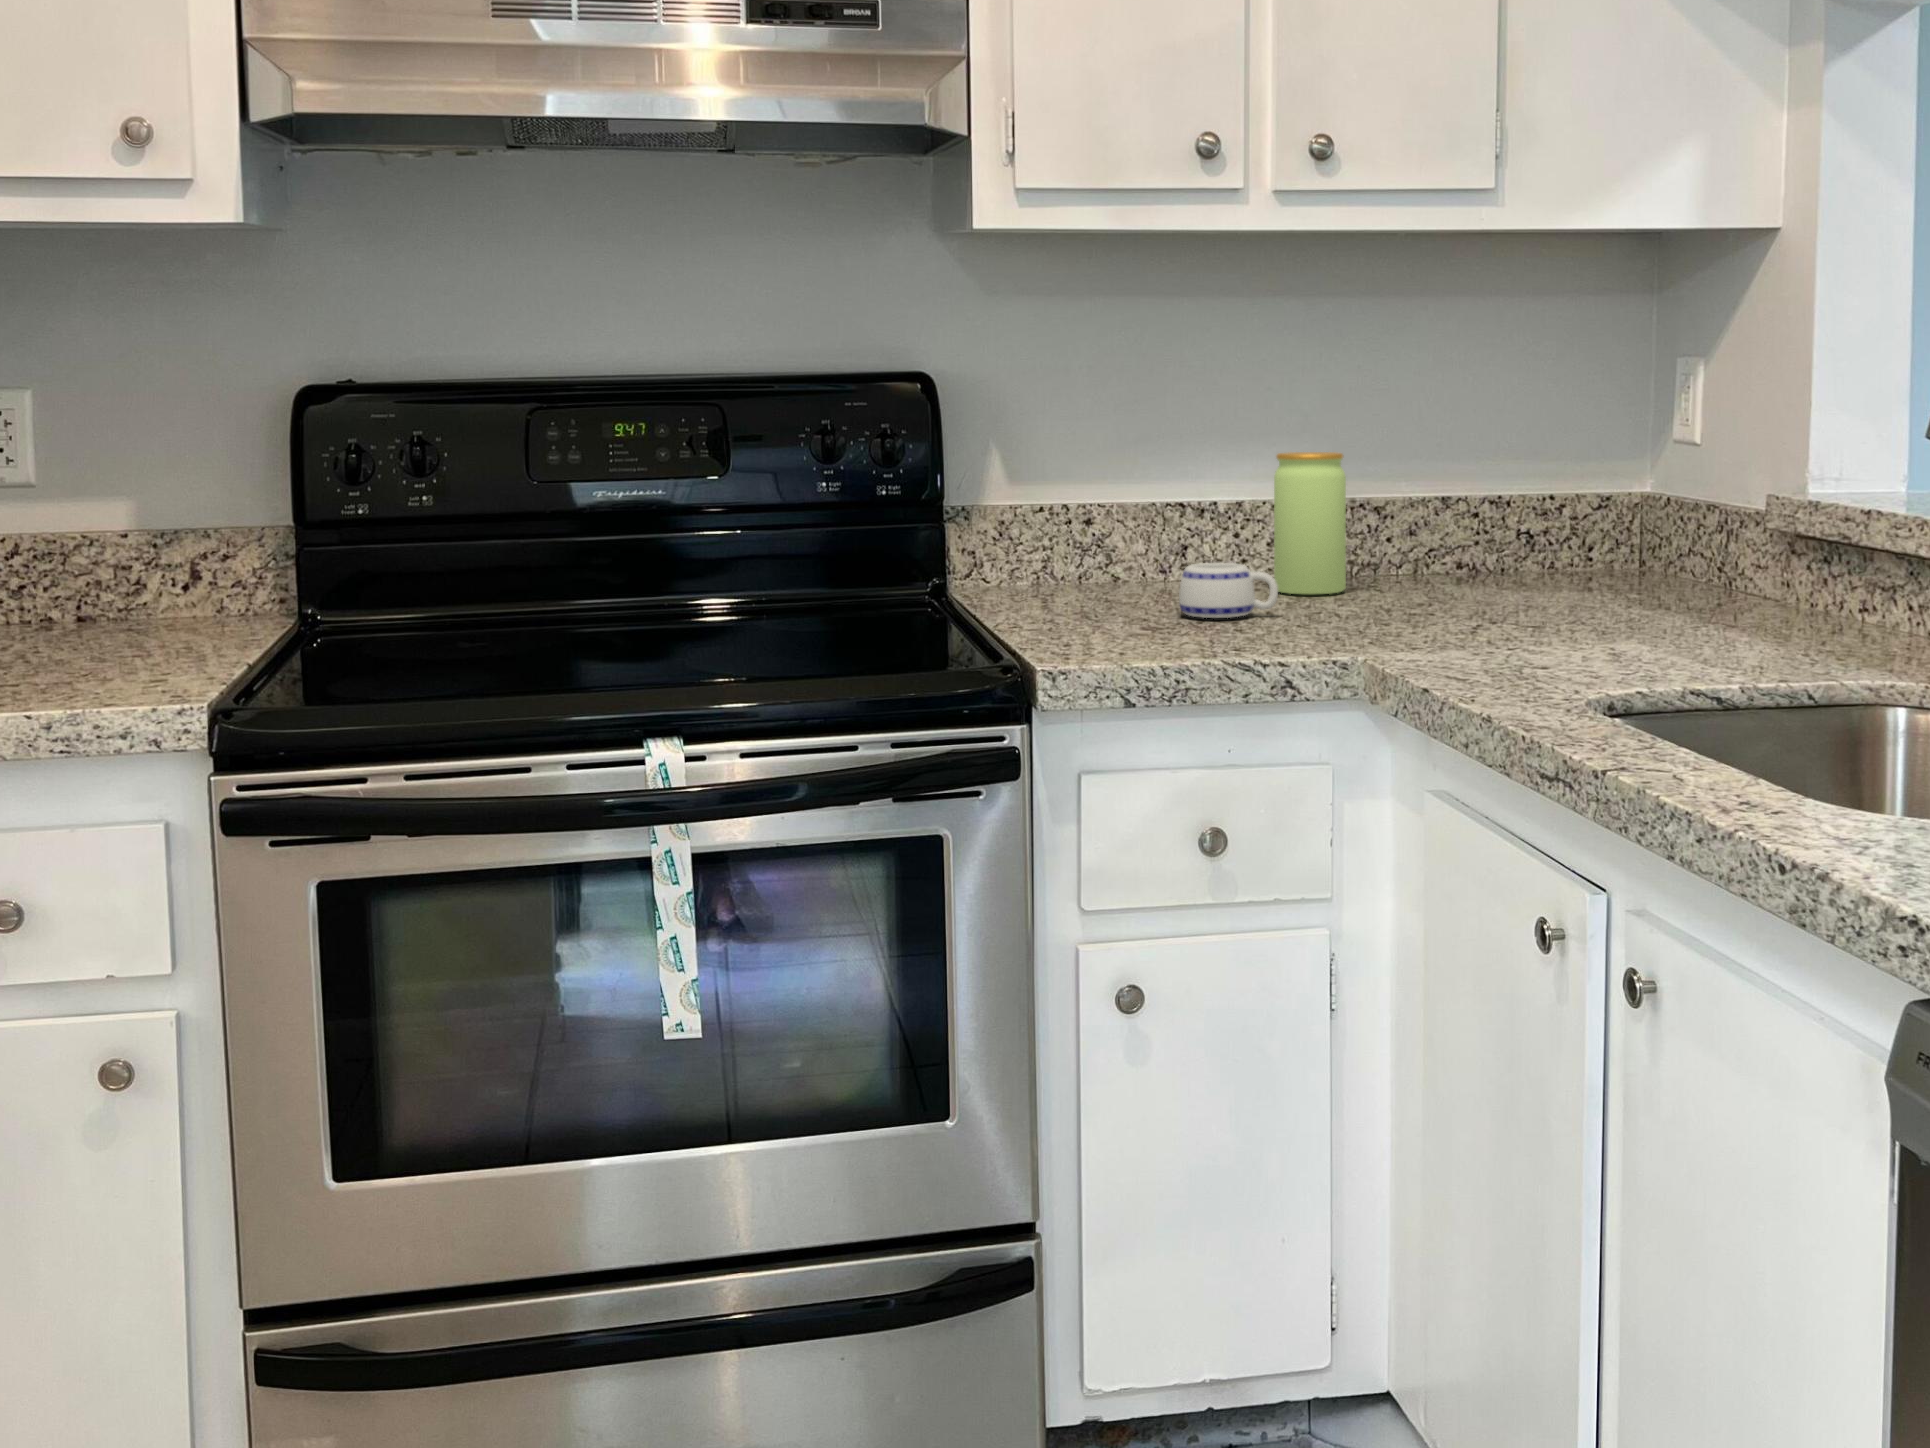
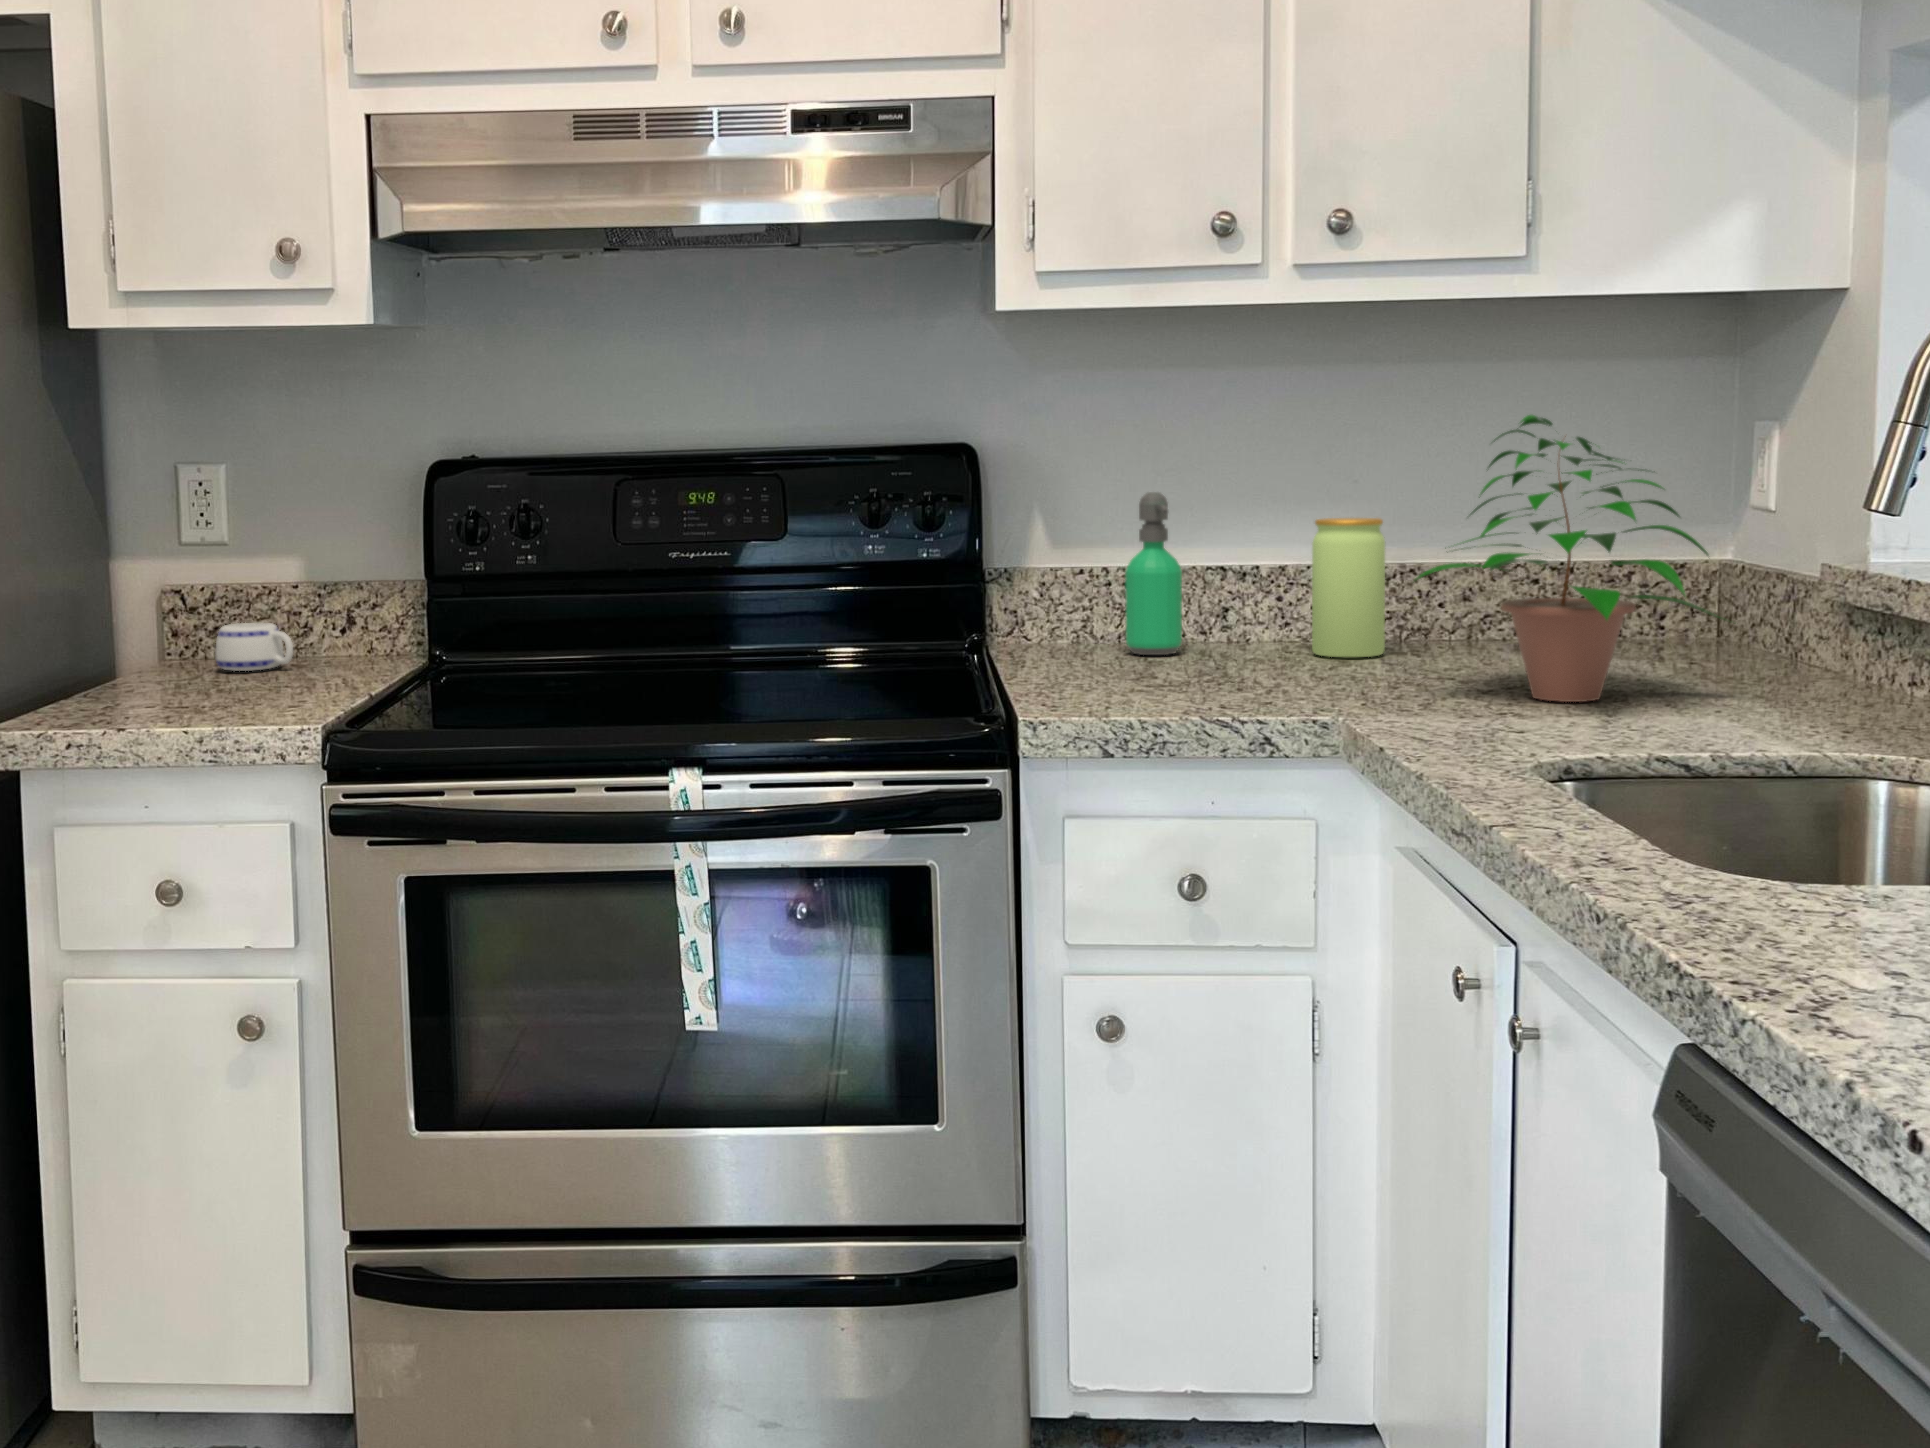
potted plant: none [1412,346,1713,635] -> present [1415,415,1722,702]
soap dispenser: none [1086,425,1144,596] -> present [1125,492,1182,655]
mug: present [1179,563,1278,618] -> present [215,623,293,671]

